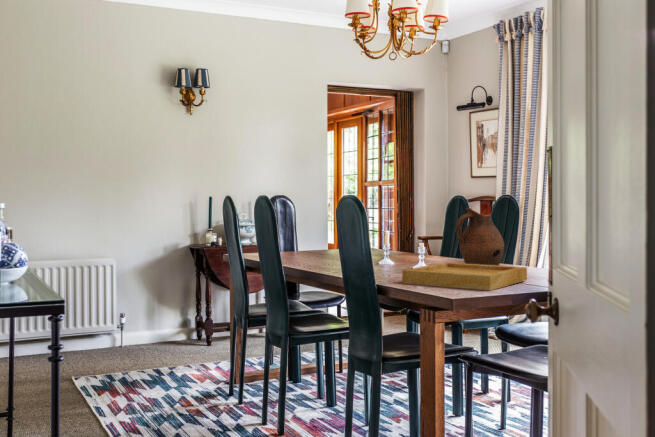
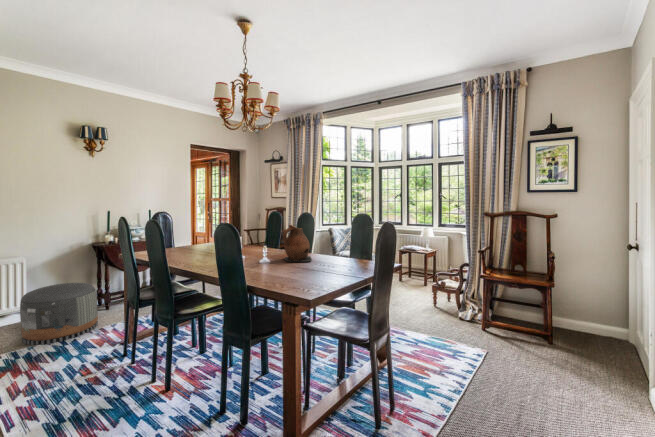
tray: present [402,263,527,291] -> none [258,260,331,285]
pouf: none [114,297,197,372] -> present [20,282,98,345]

